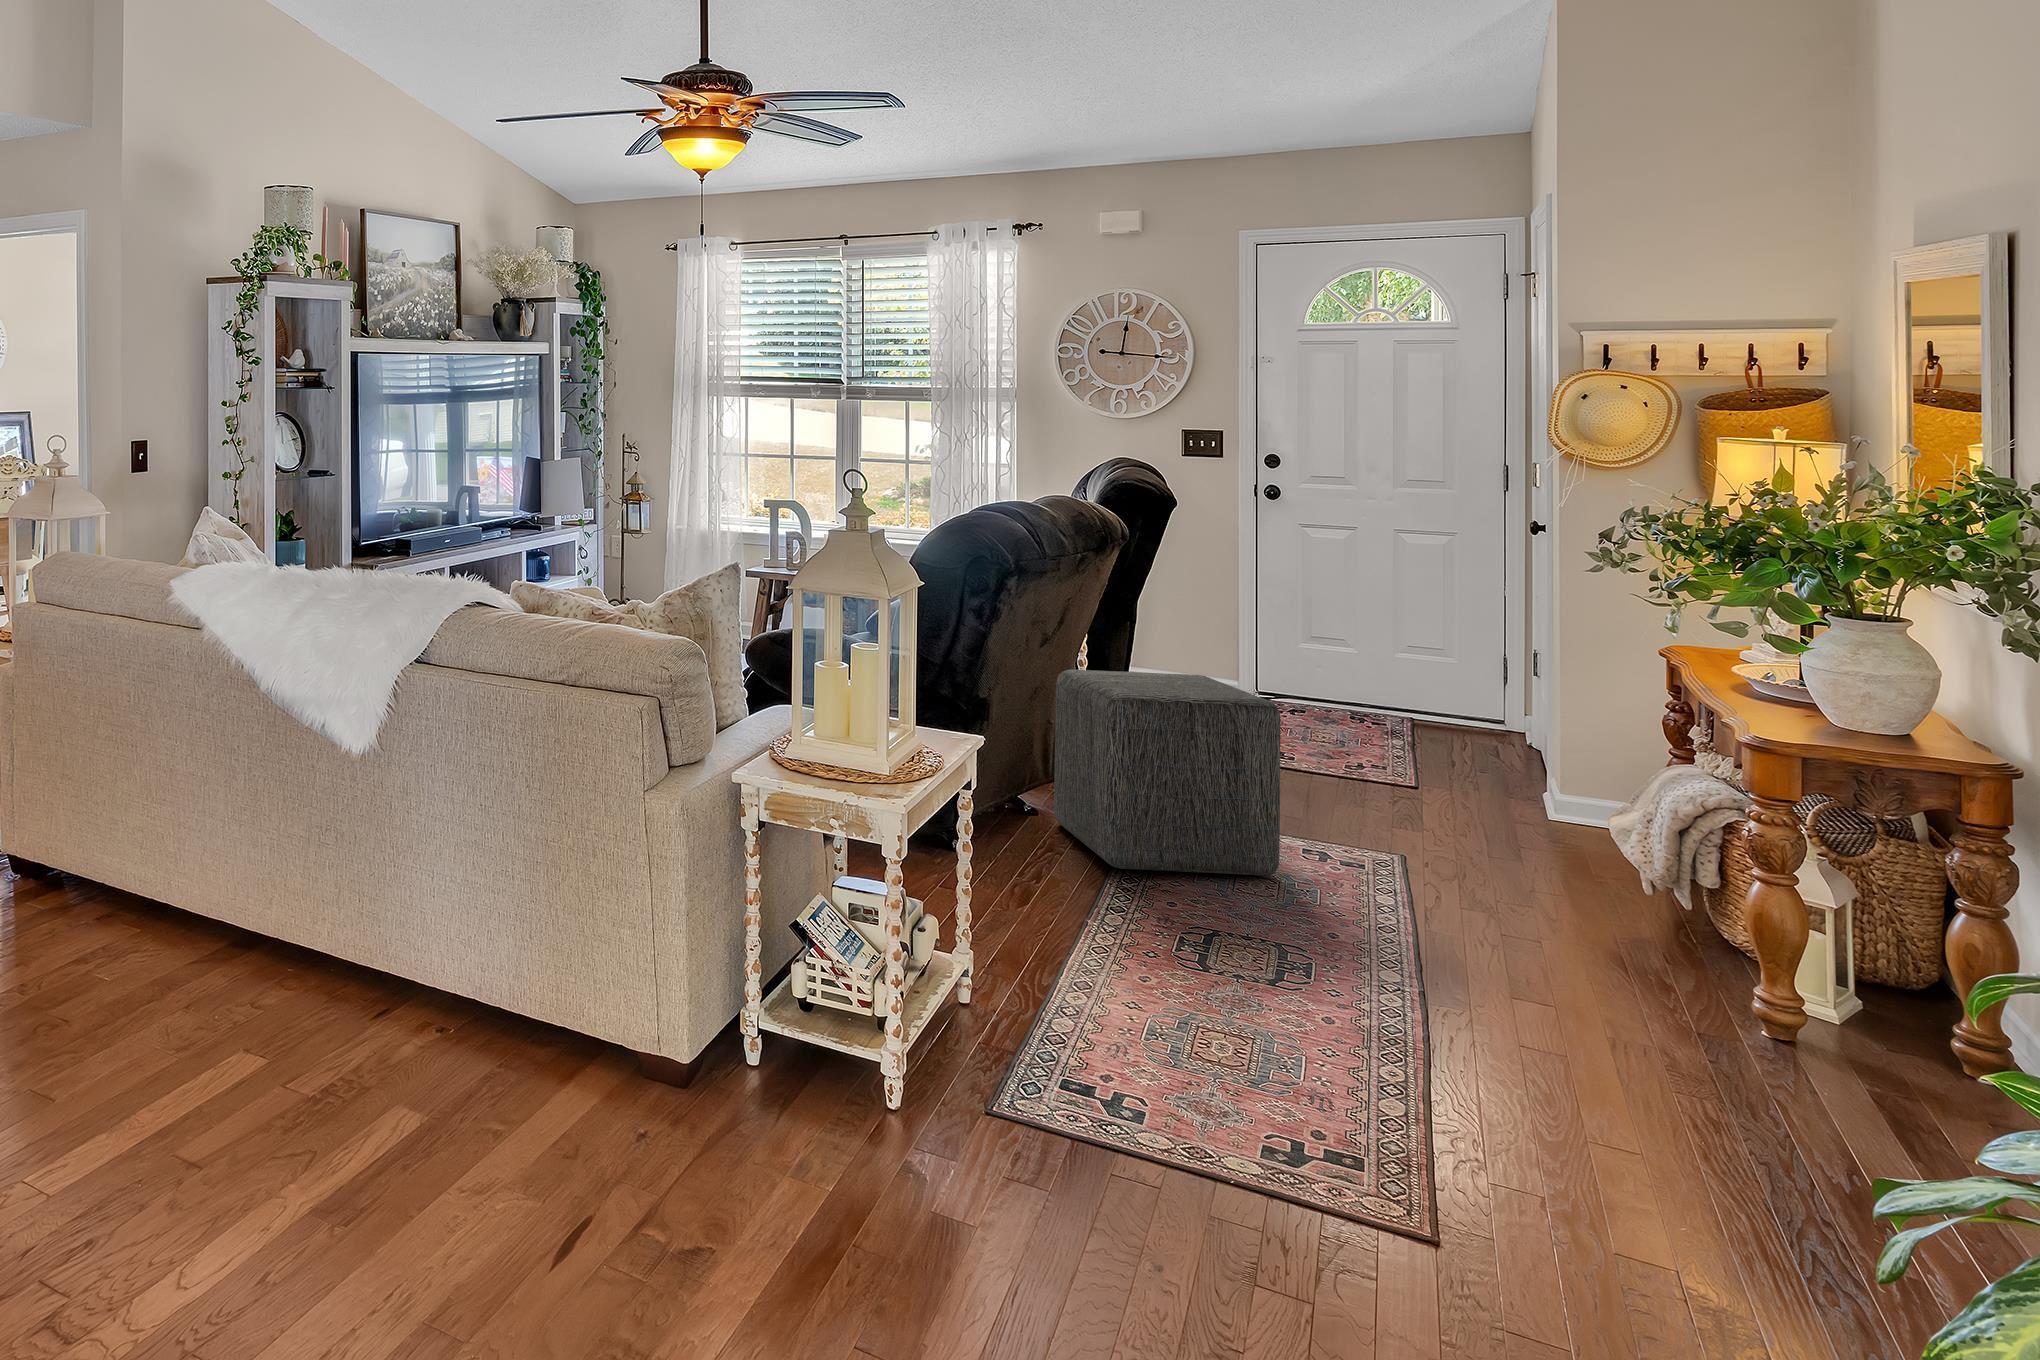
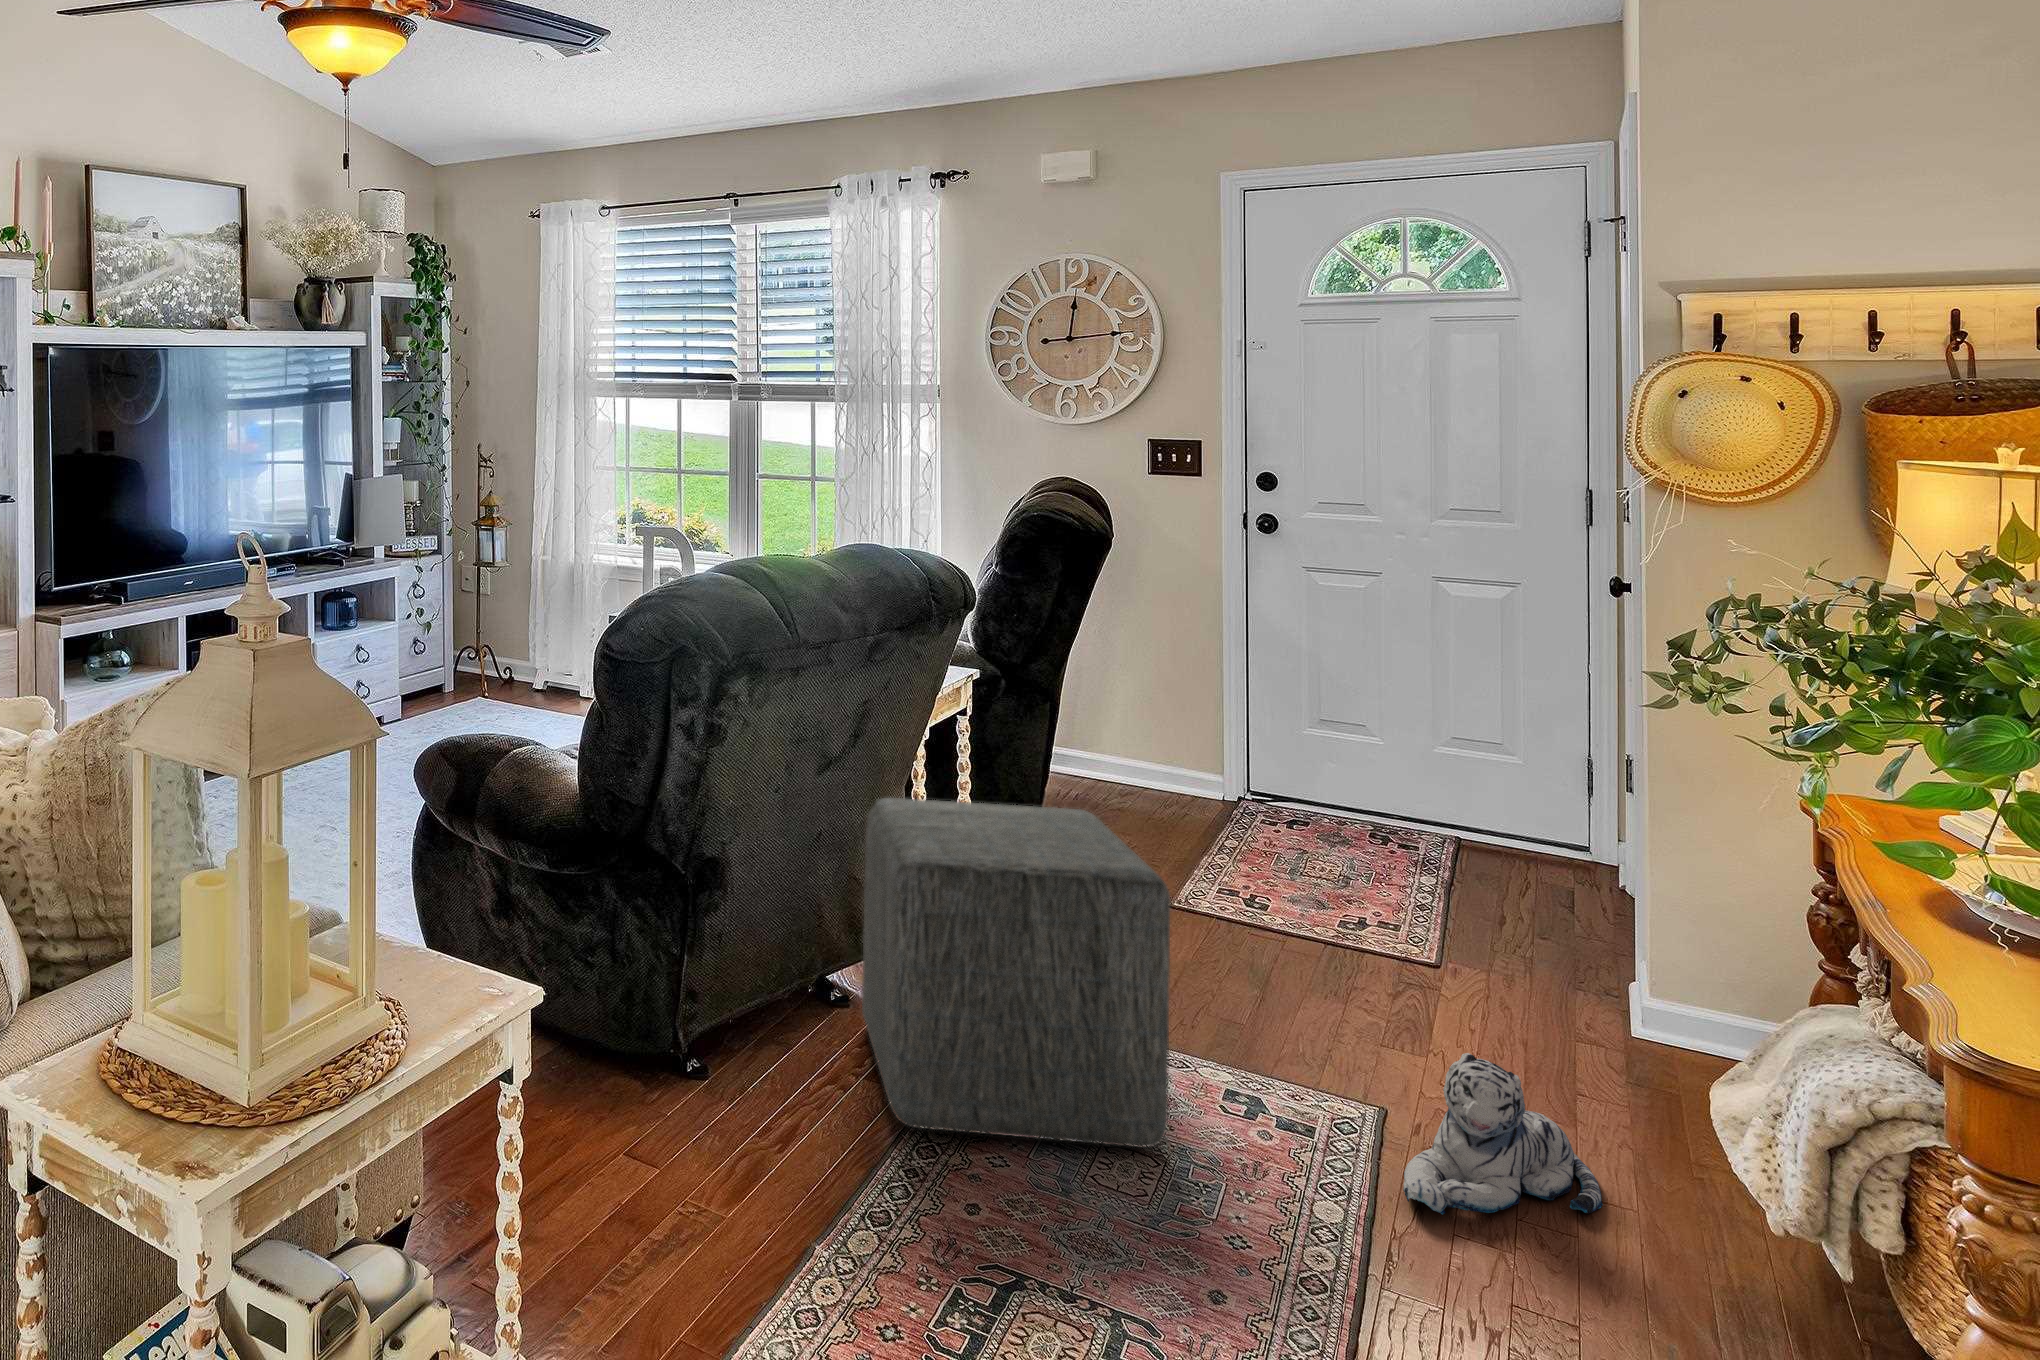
plush toy: none [1426,807,1544,899] -> present [1404,1053,1603,1214]

